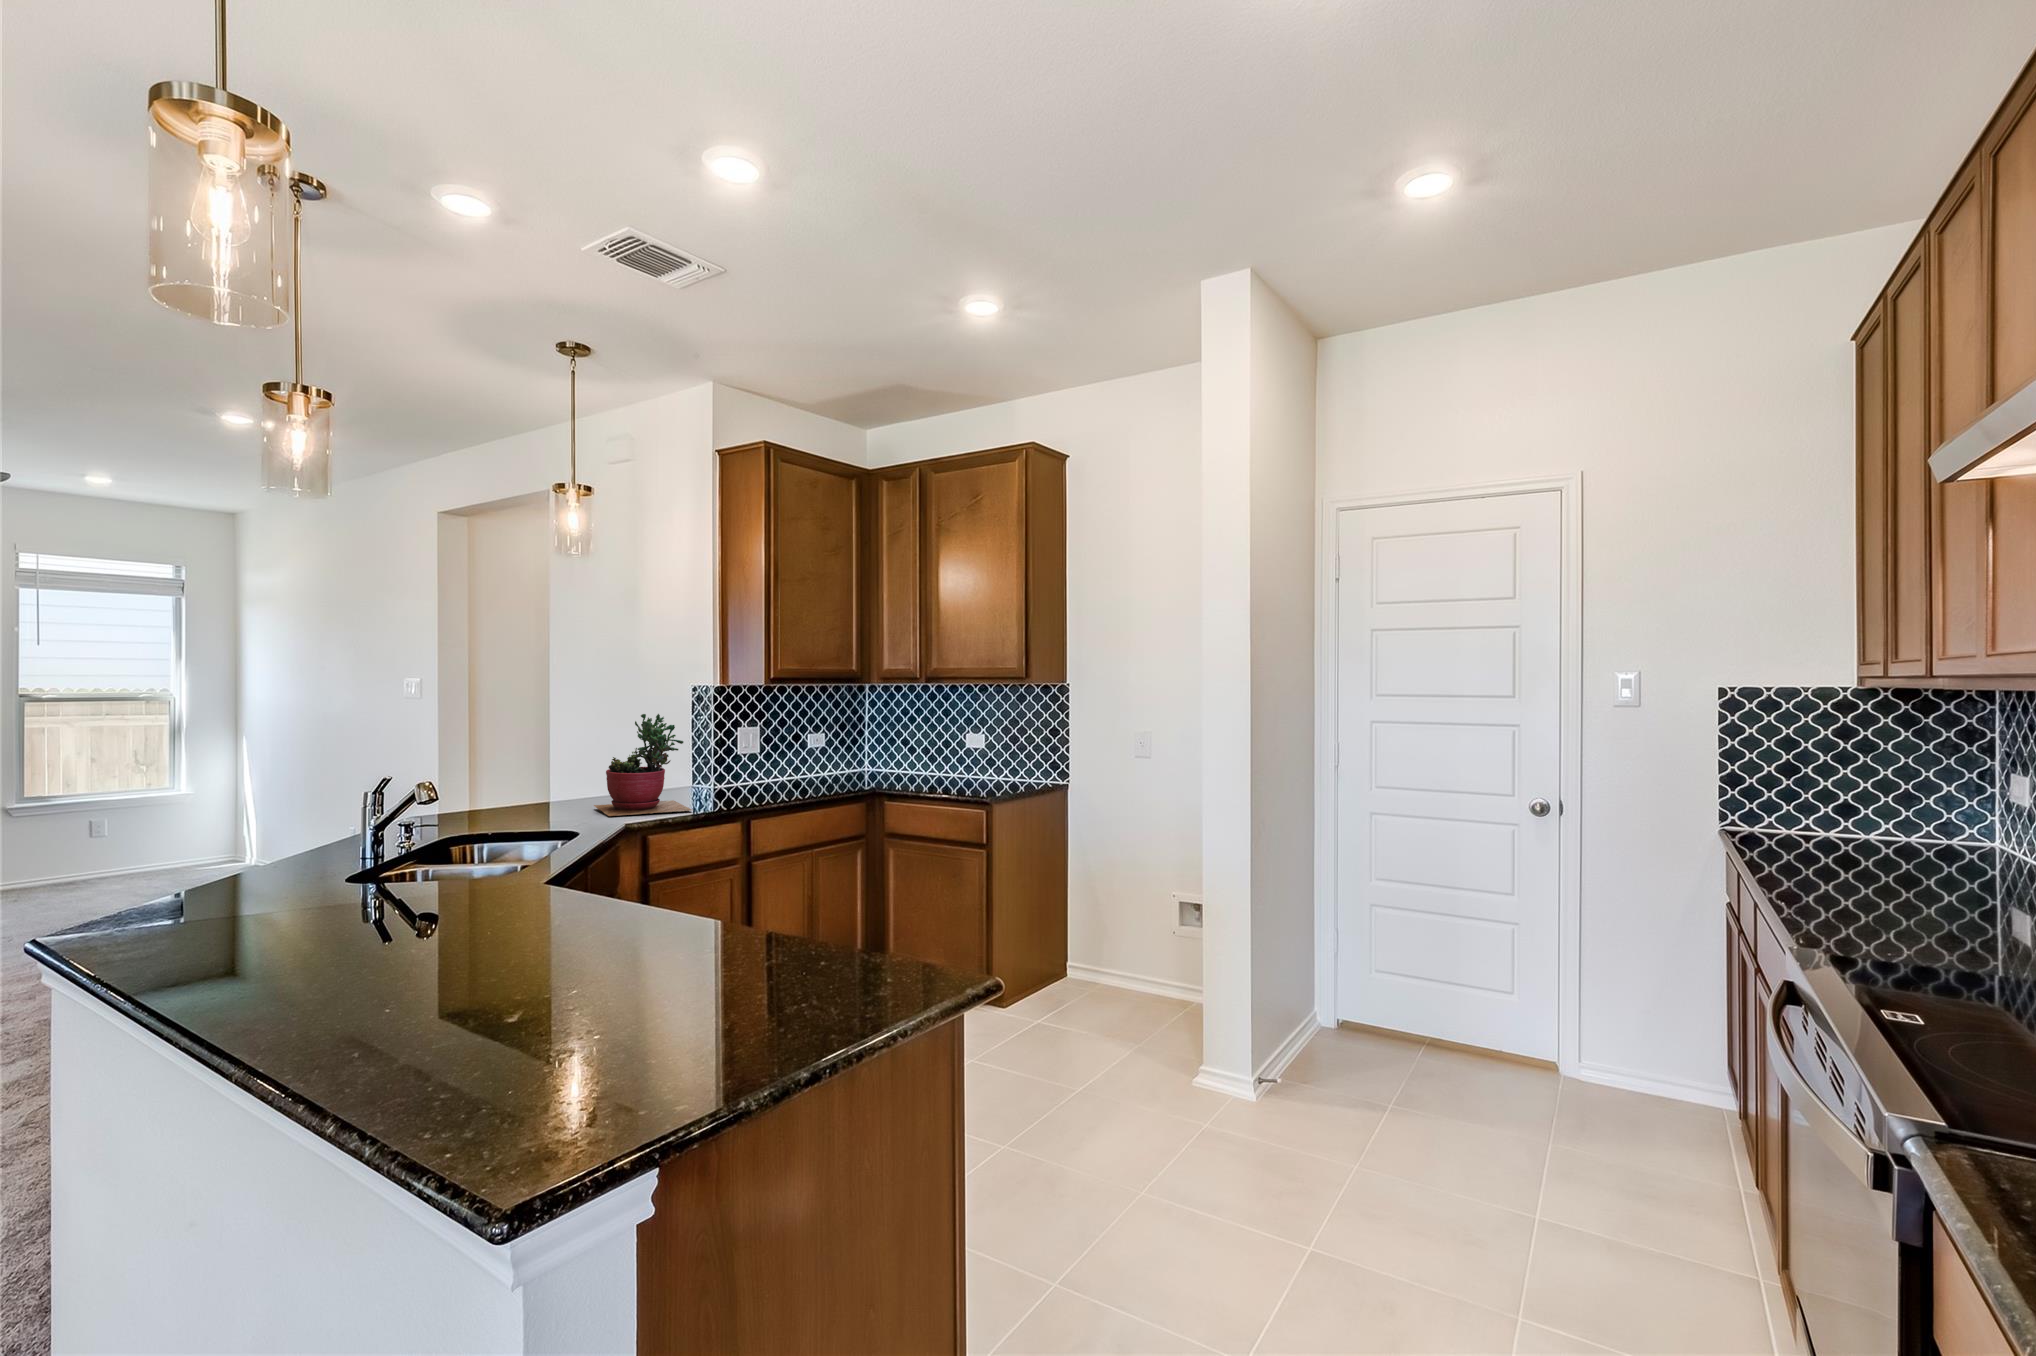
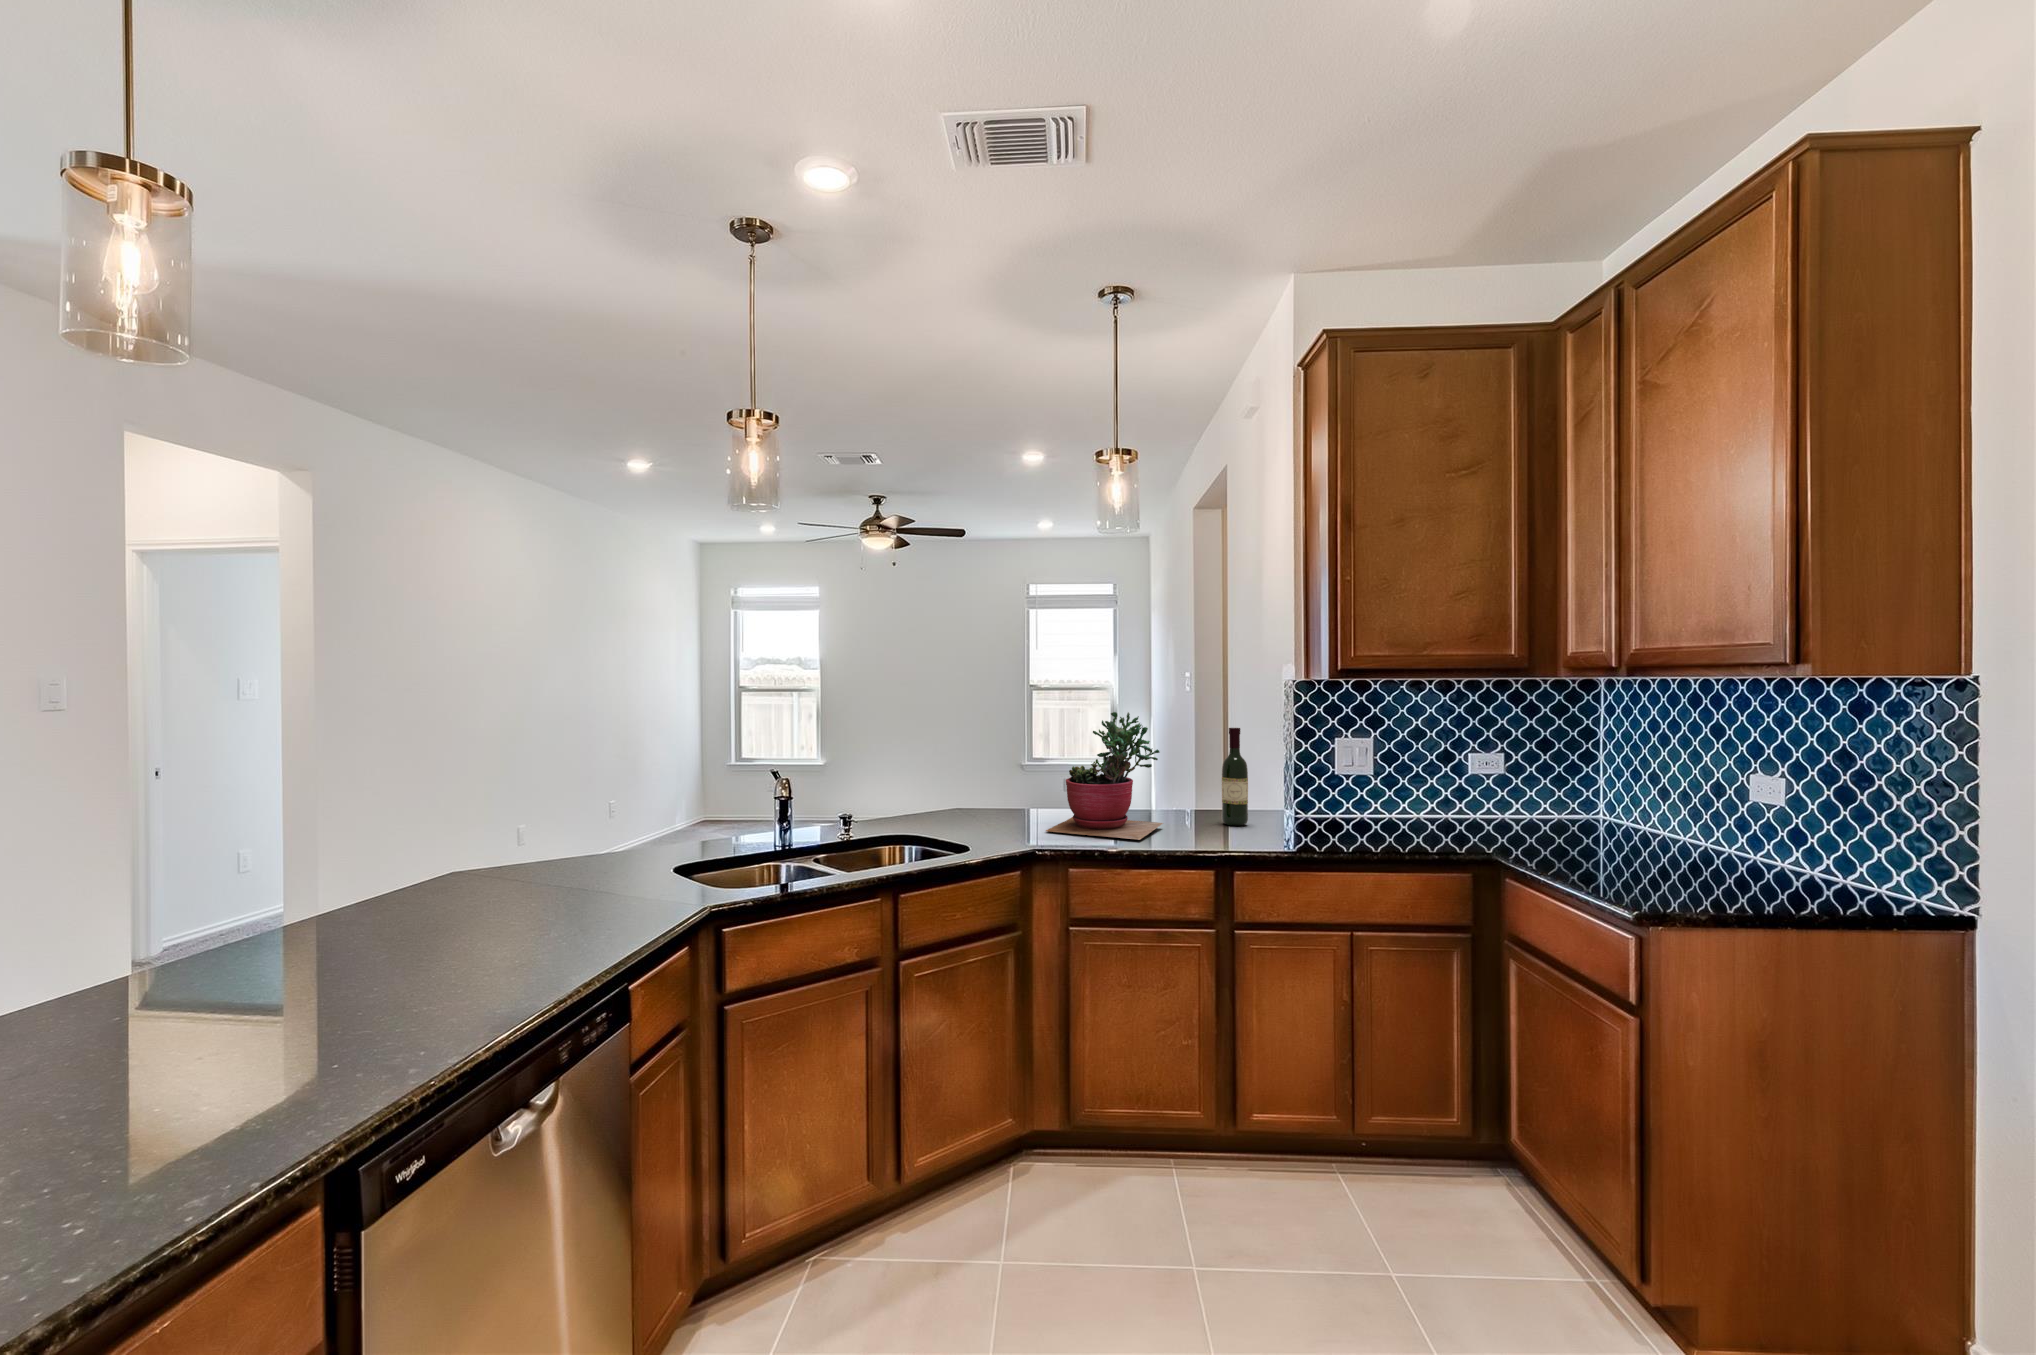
wine bottle: none [695,723,715,798] -> present [1222,728,1248,826]

